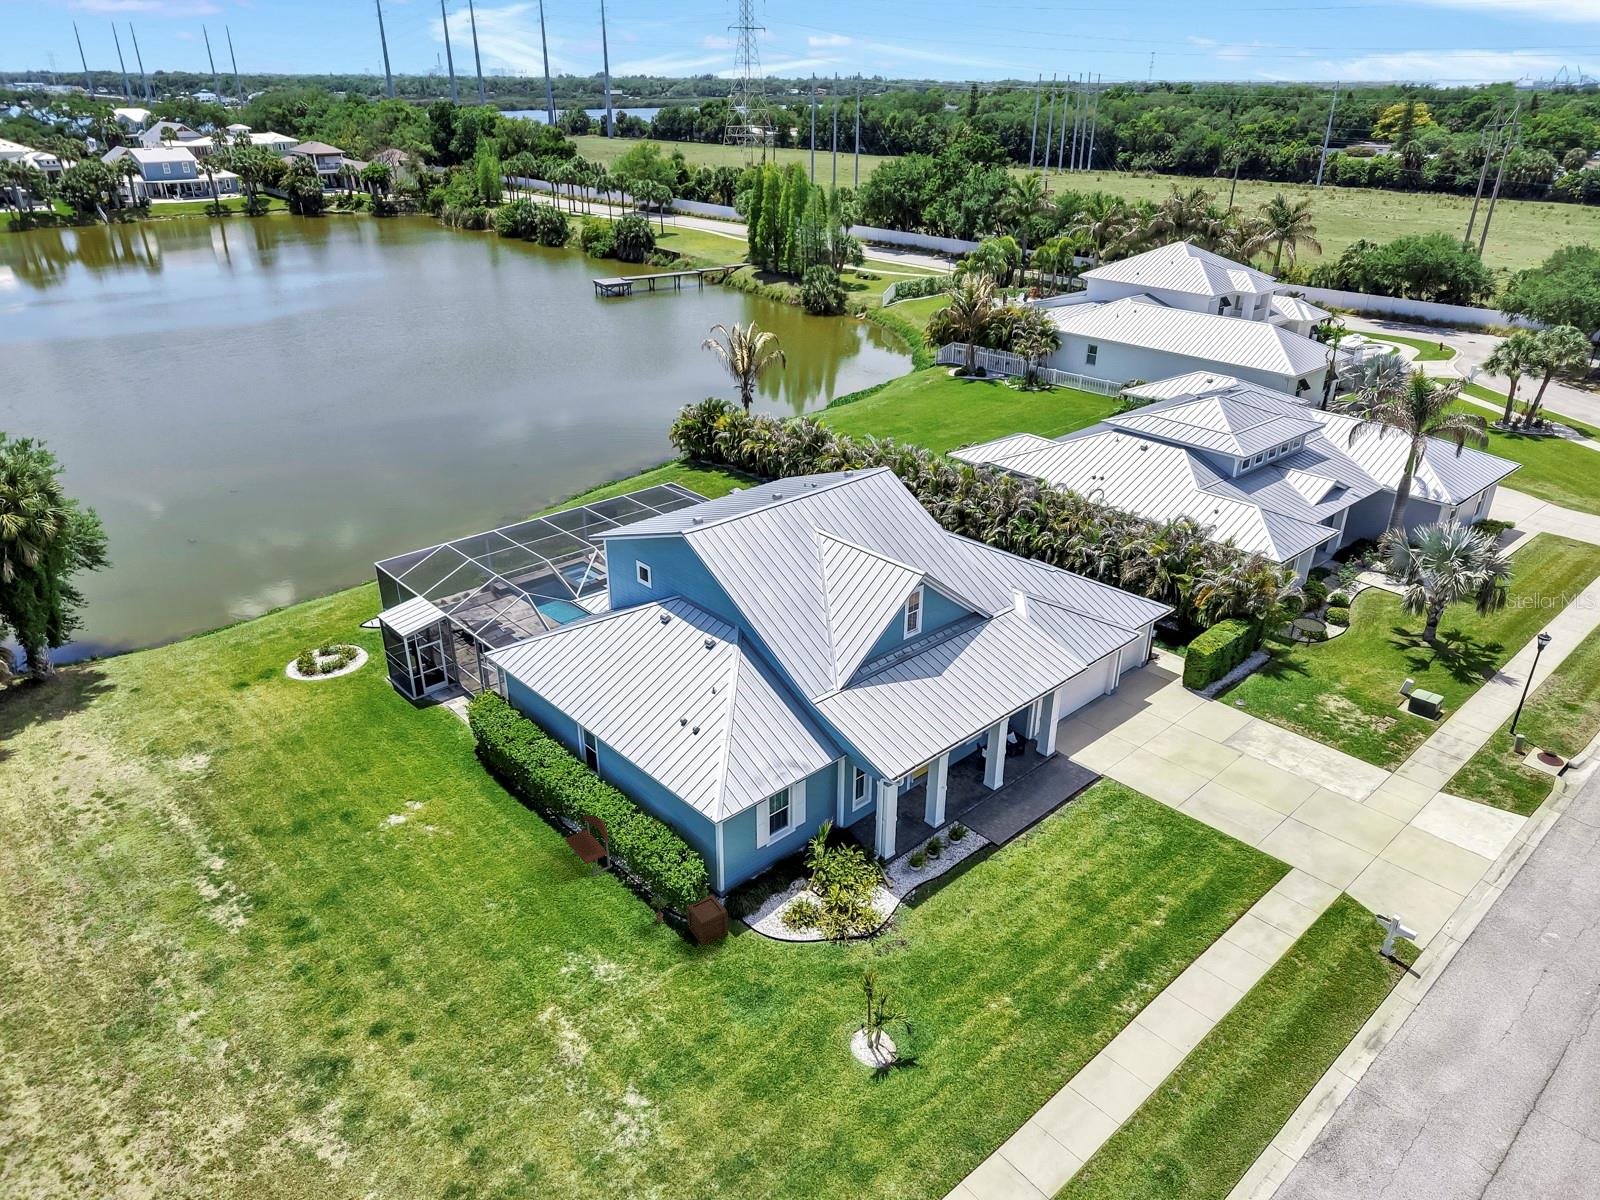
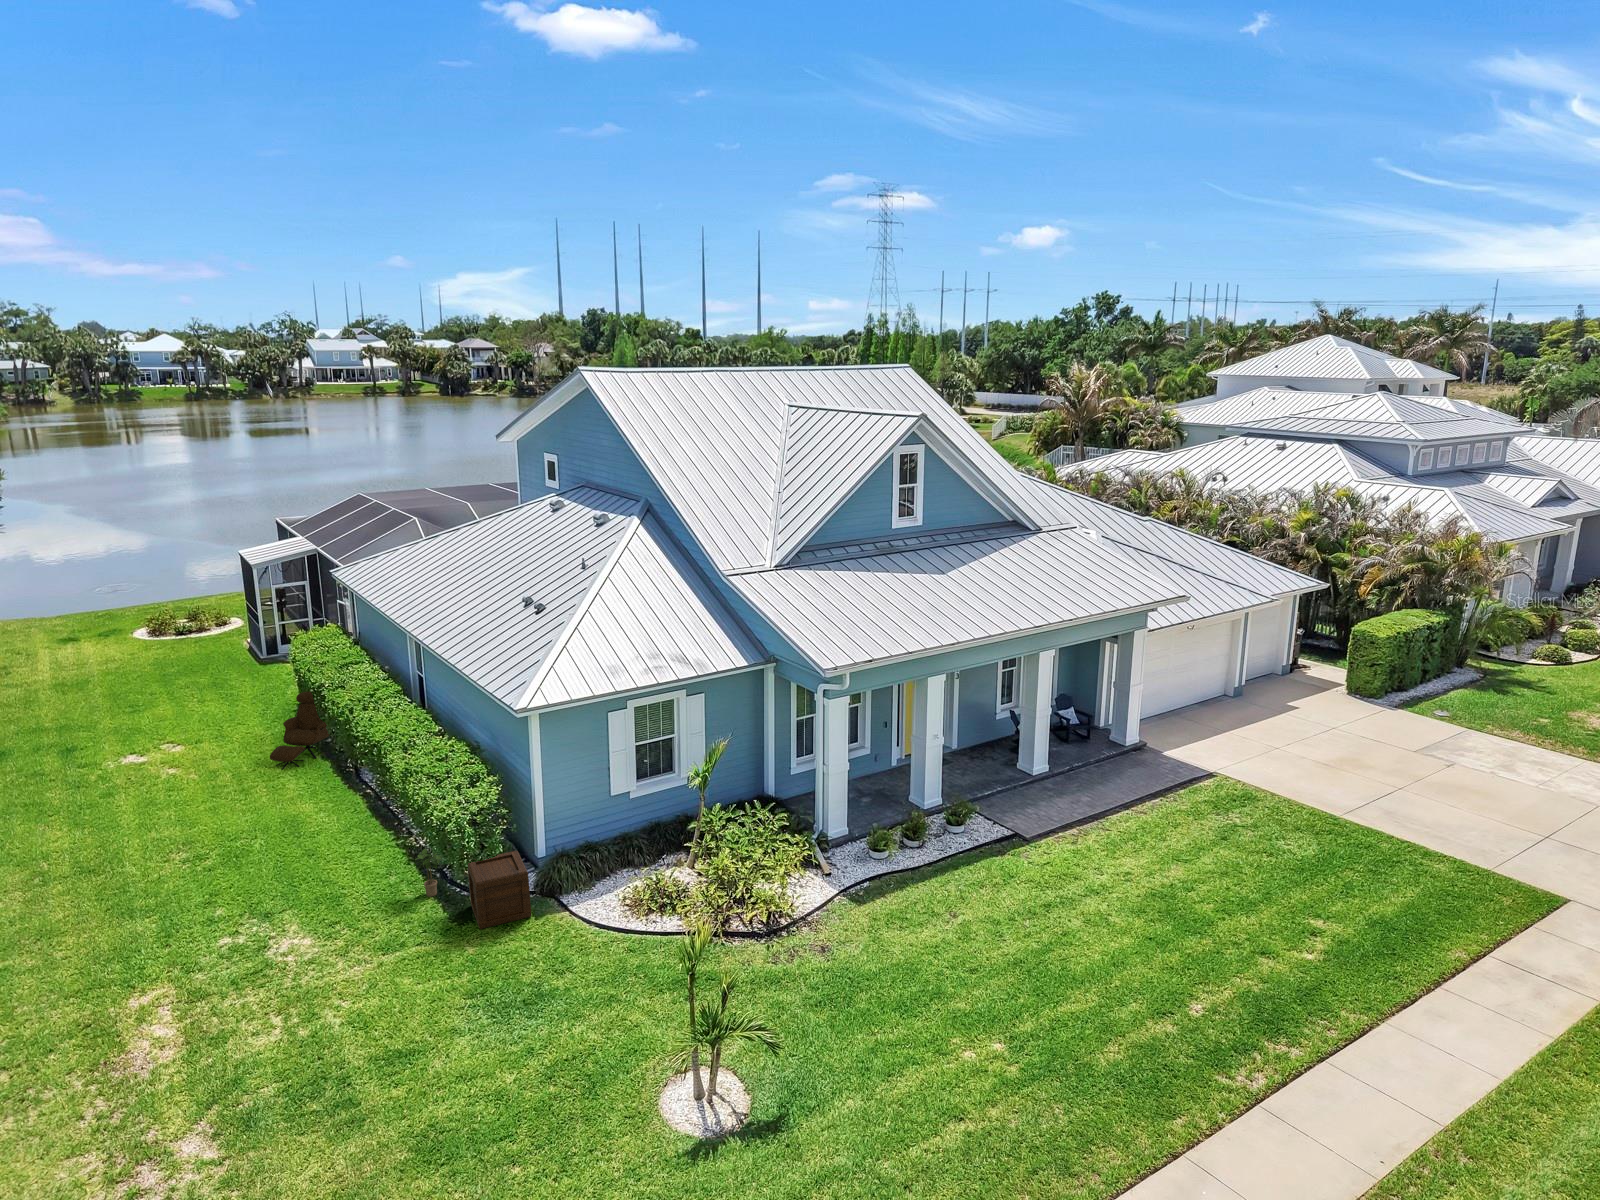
round table: present [1290,617,1327,647] -> none [1512,628,1571,667]
lounge chair: none [484,755,518,816] -> present [270,692,329,770]
bench: present [565,815,611,876] -> none [344,737,402,837]

